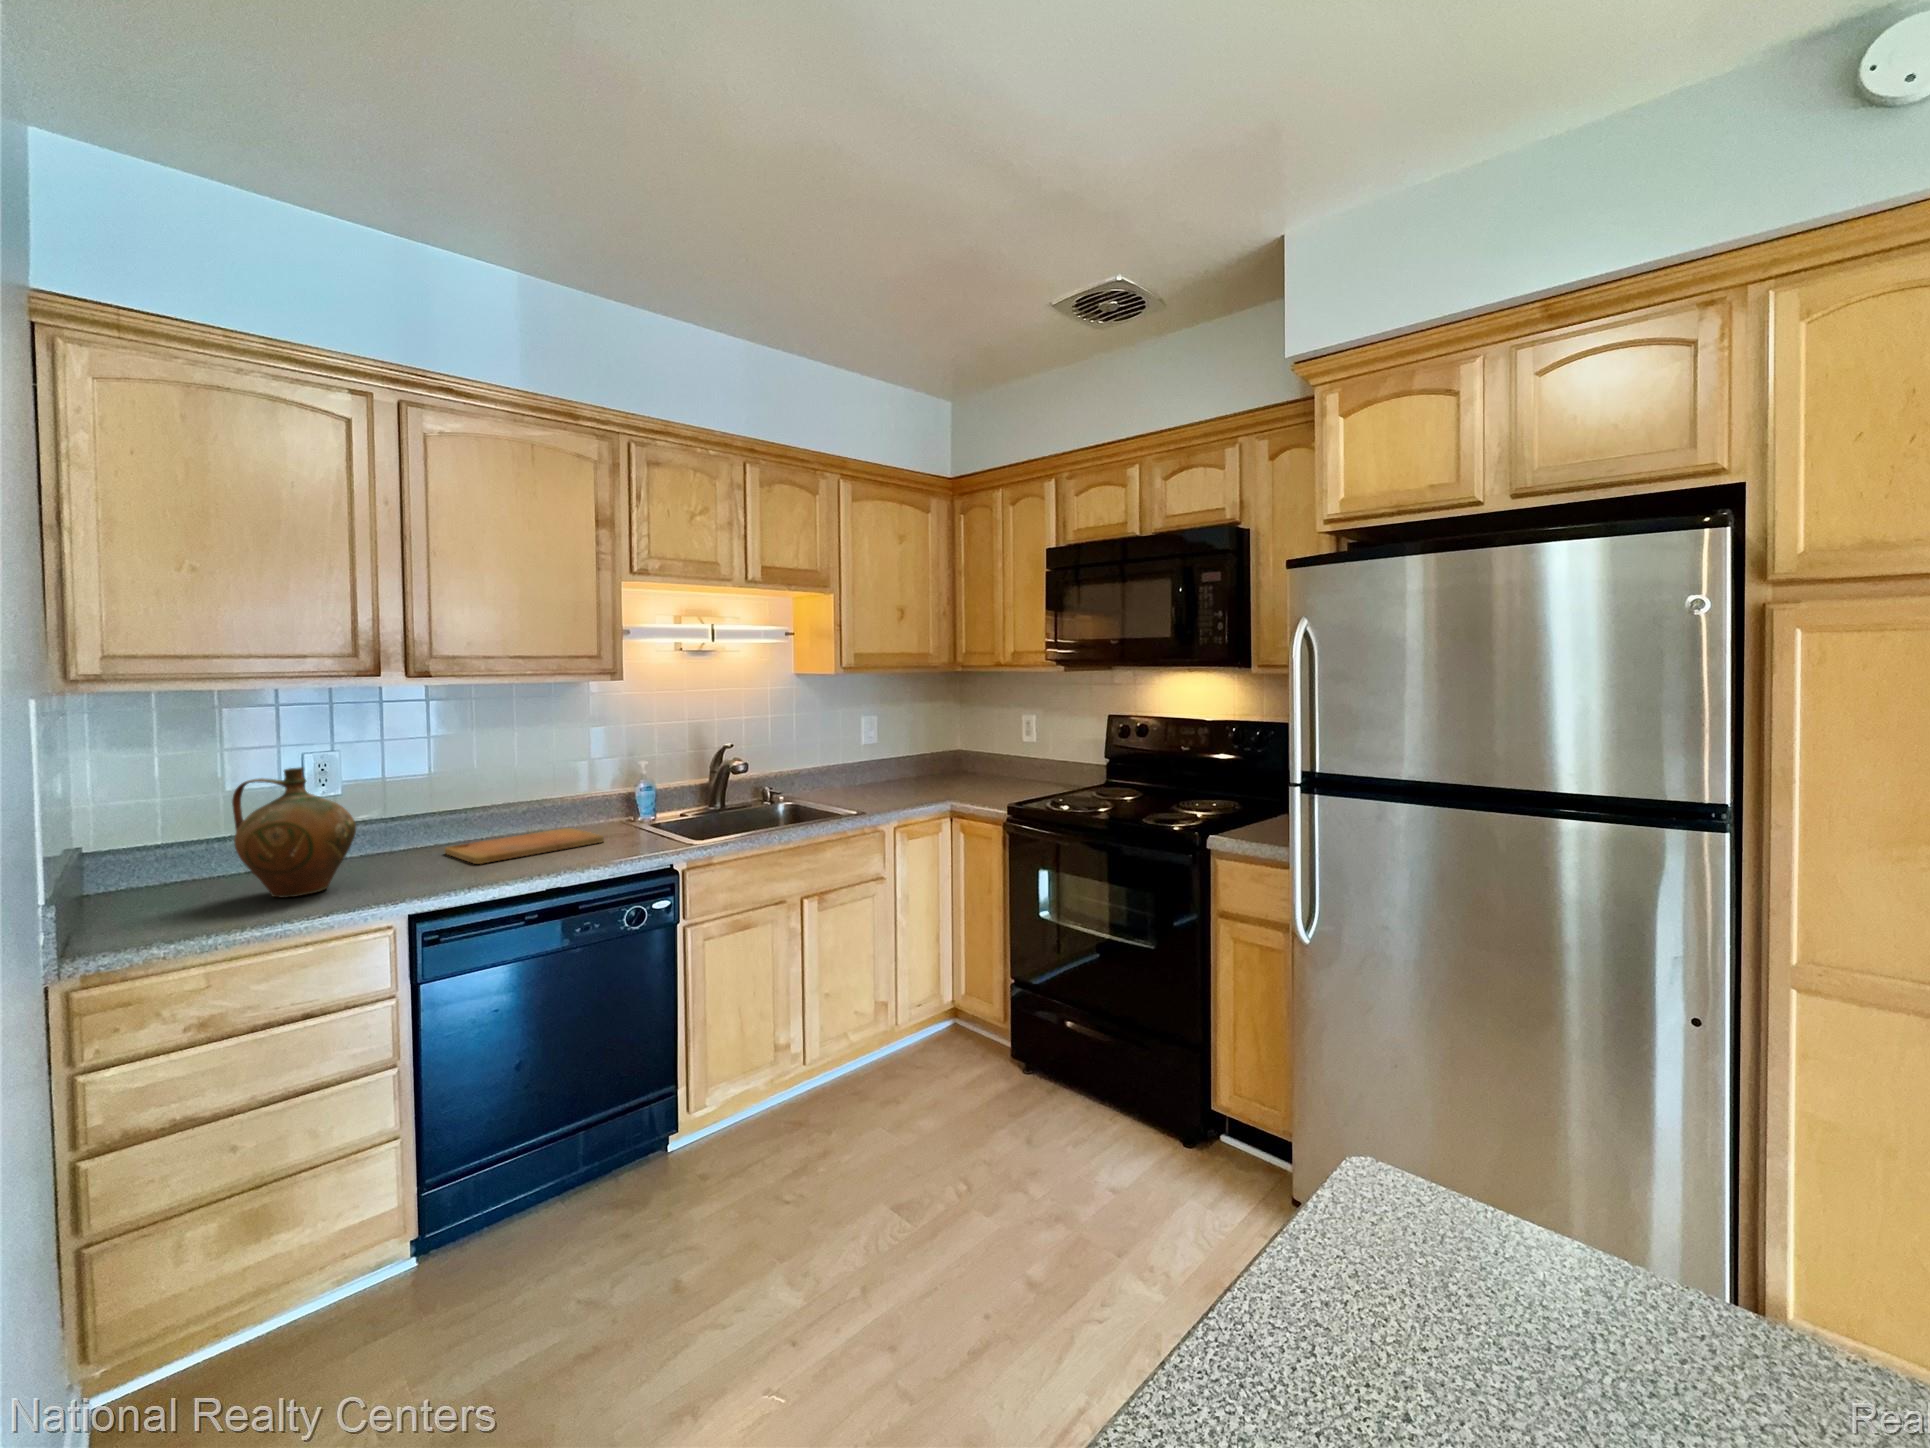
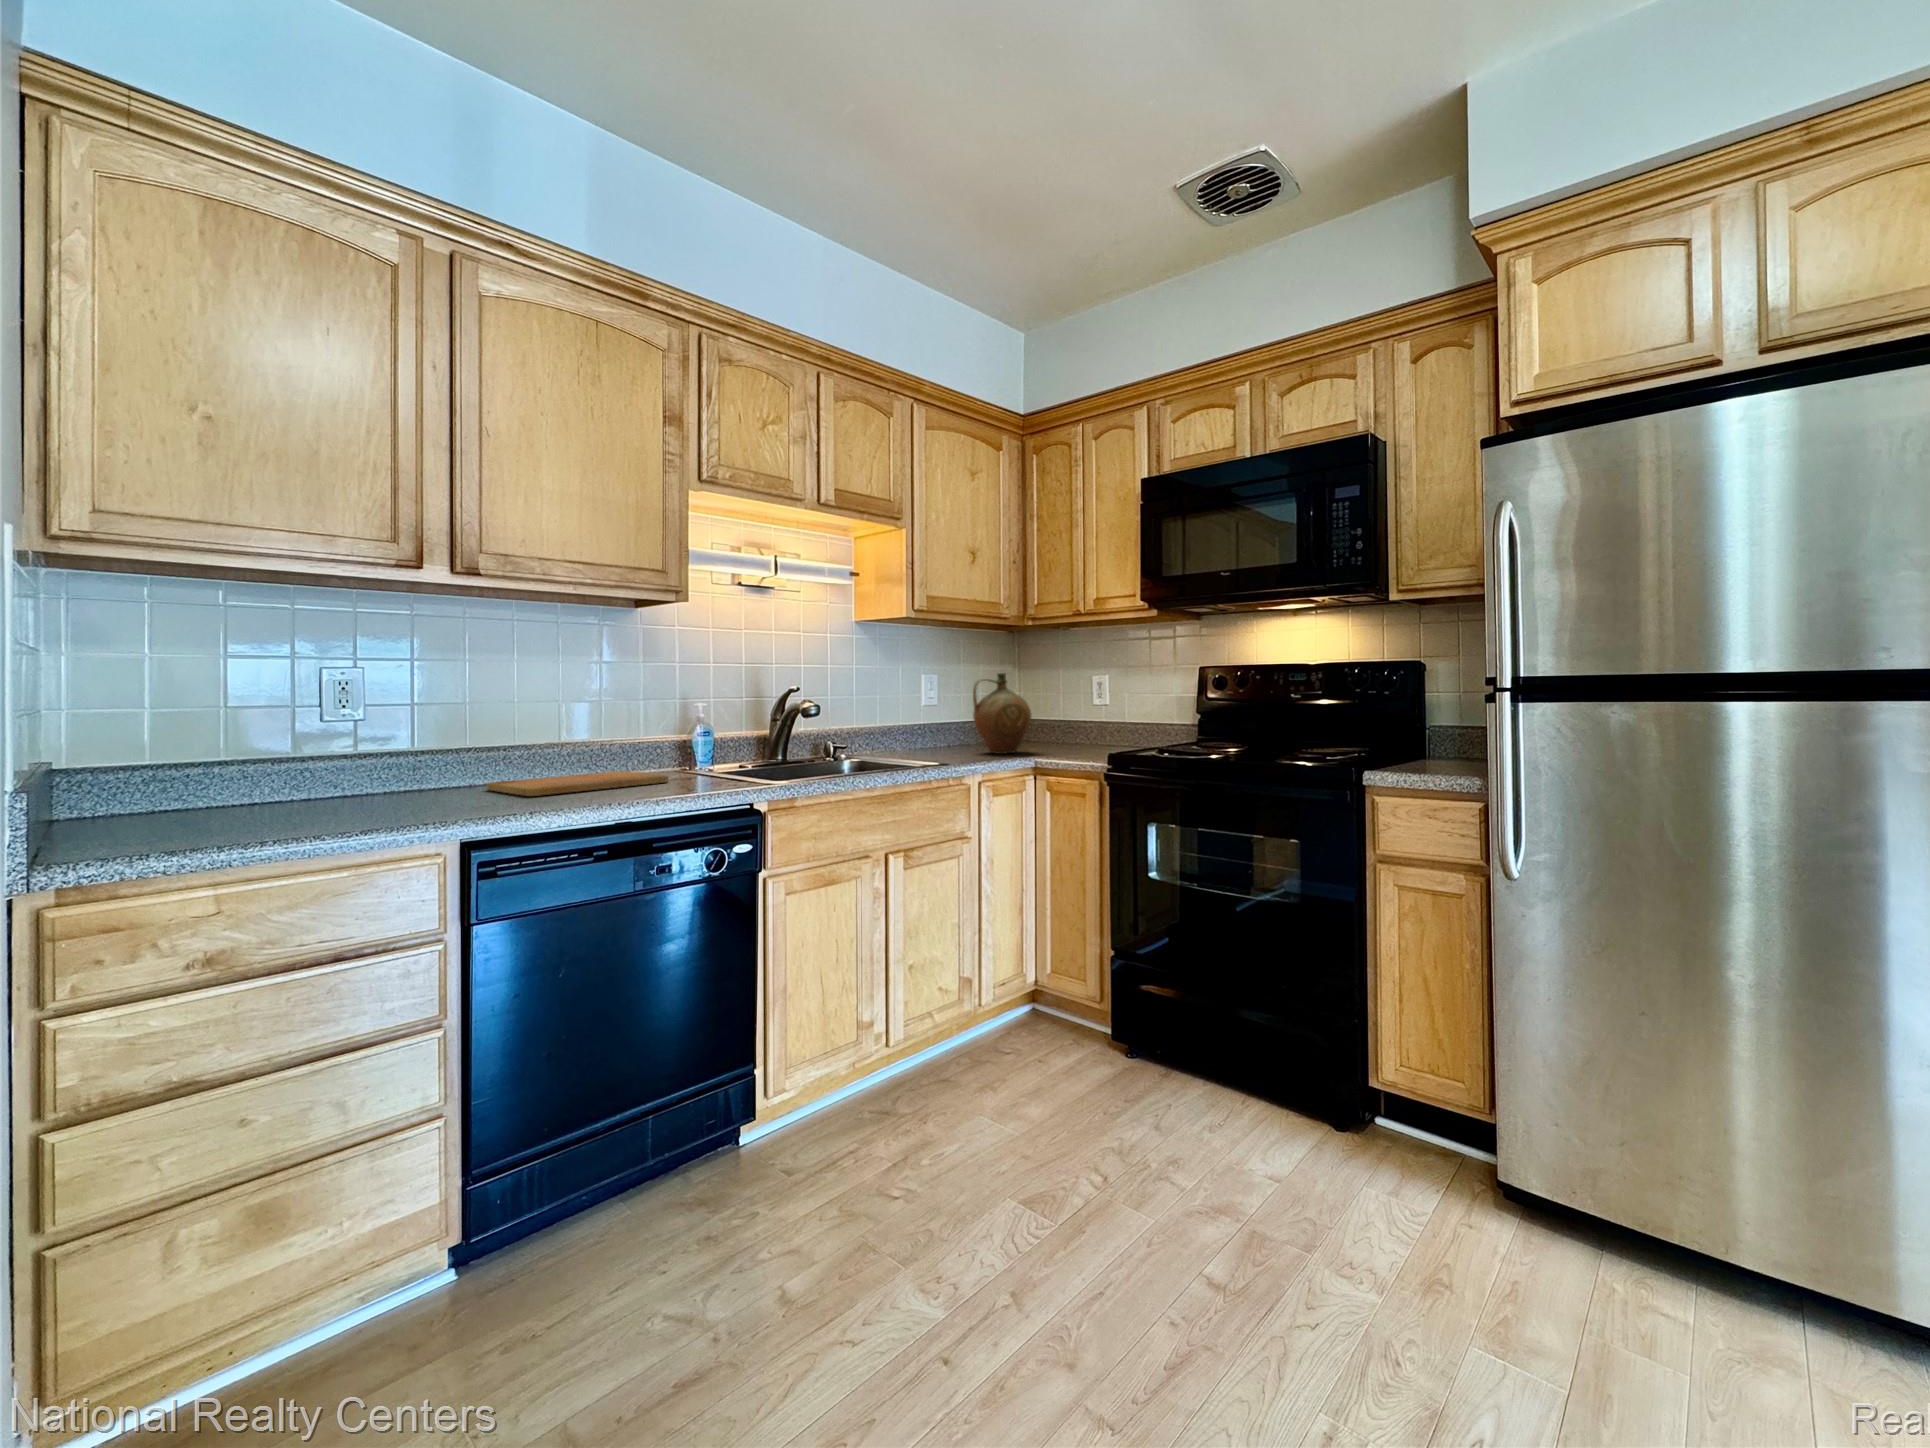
ceramic jug: present [232,767,356,897] -> present [973,673,1031,754]

